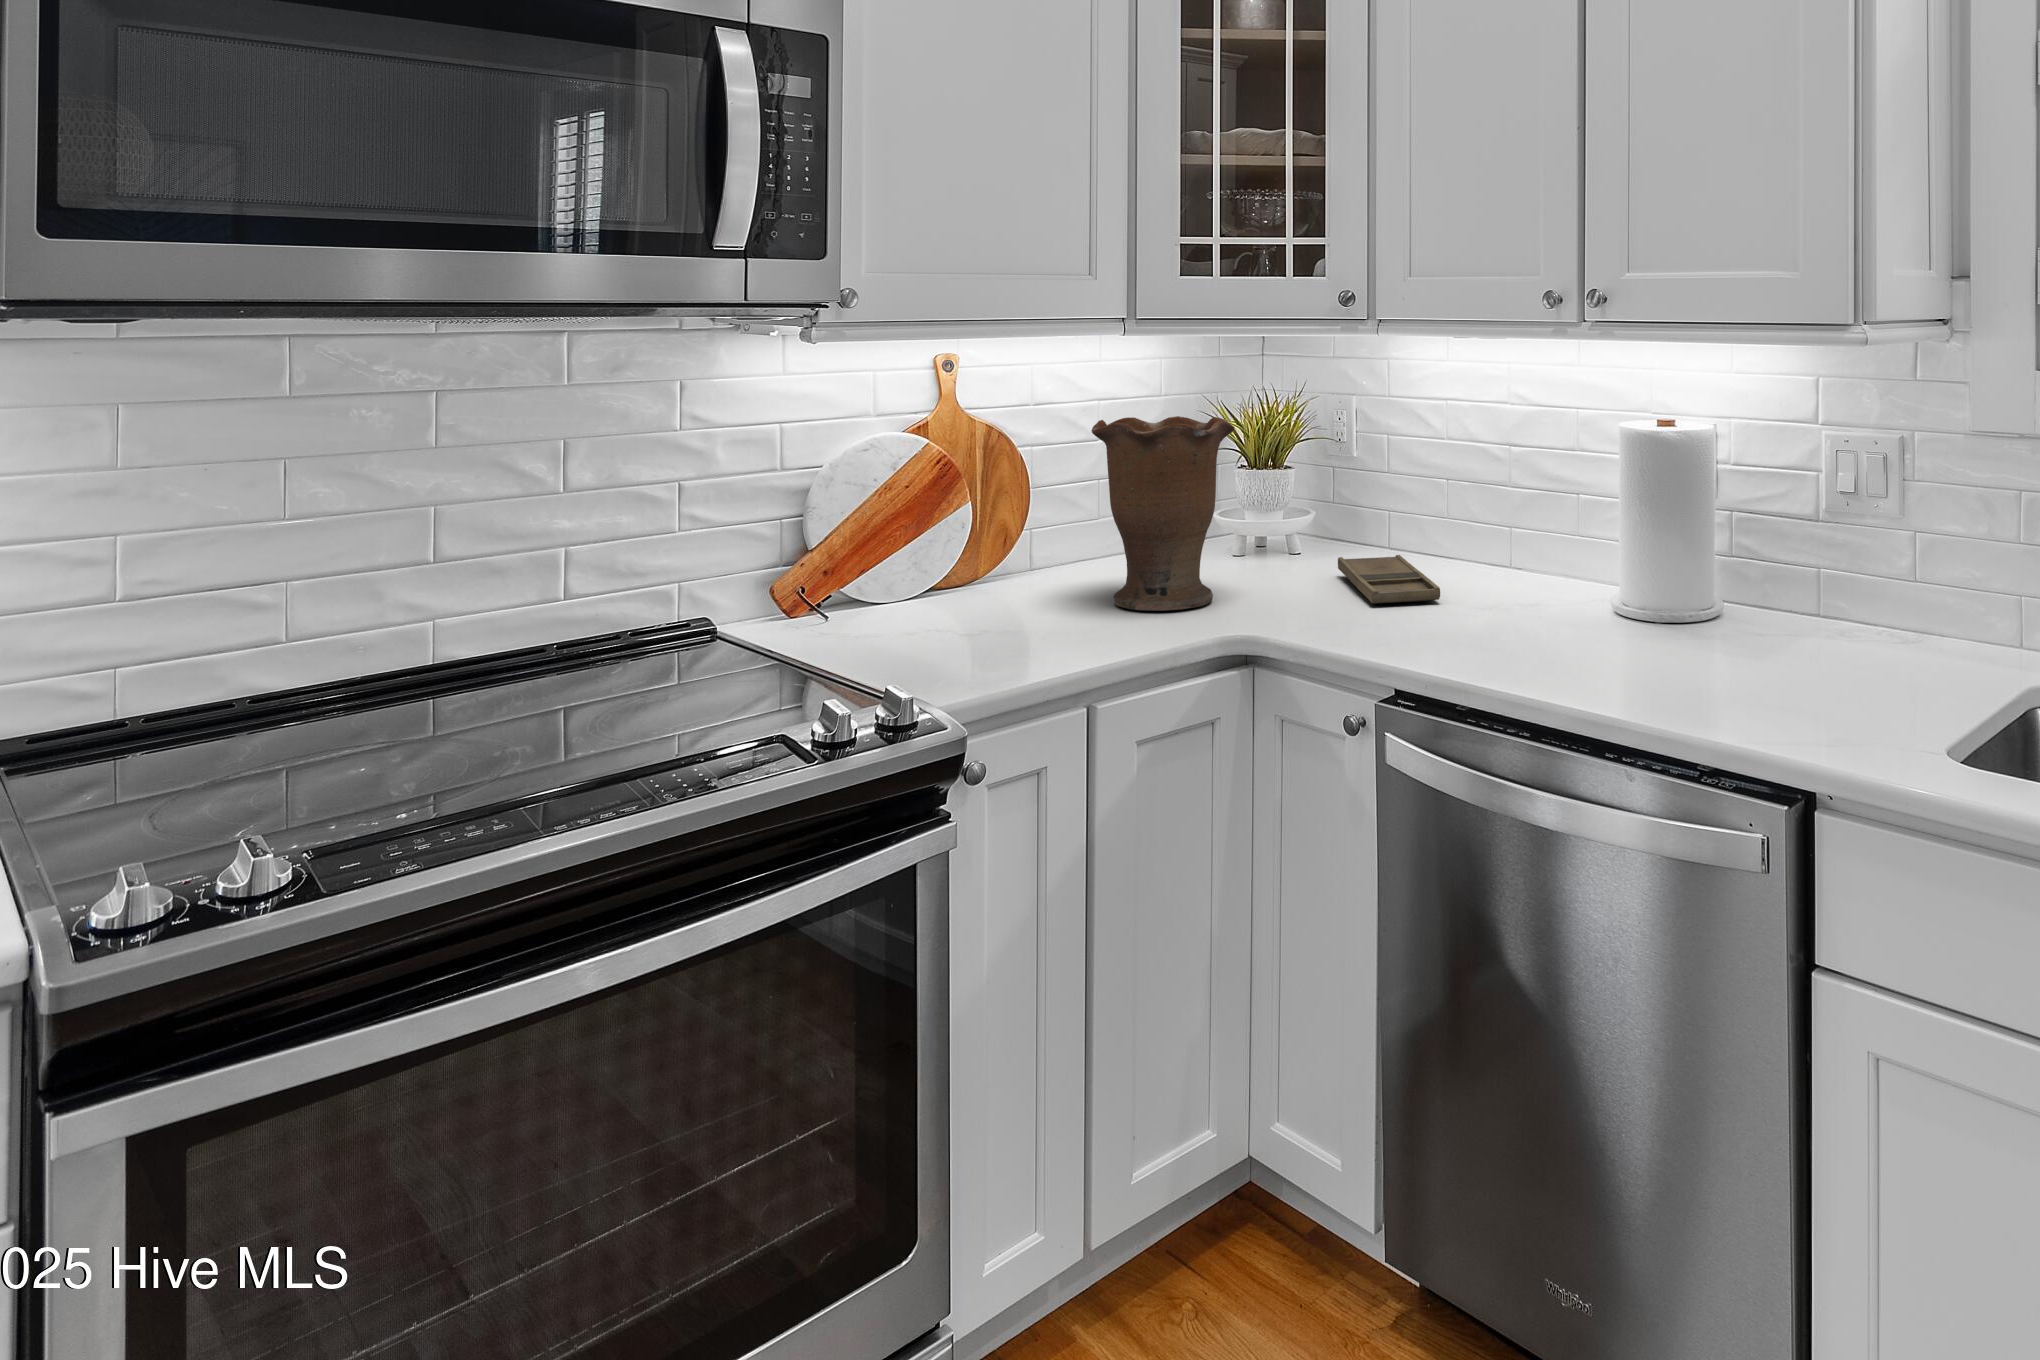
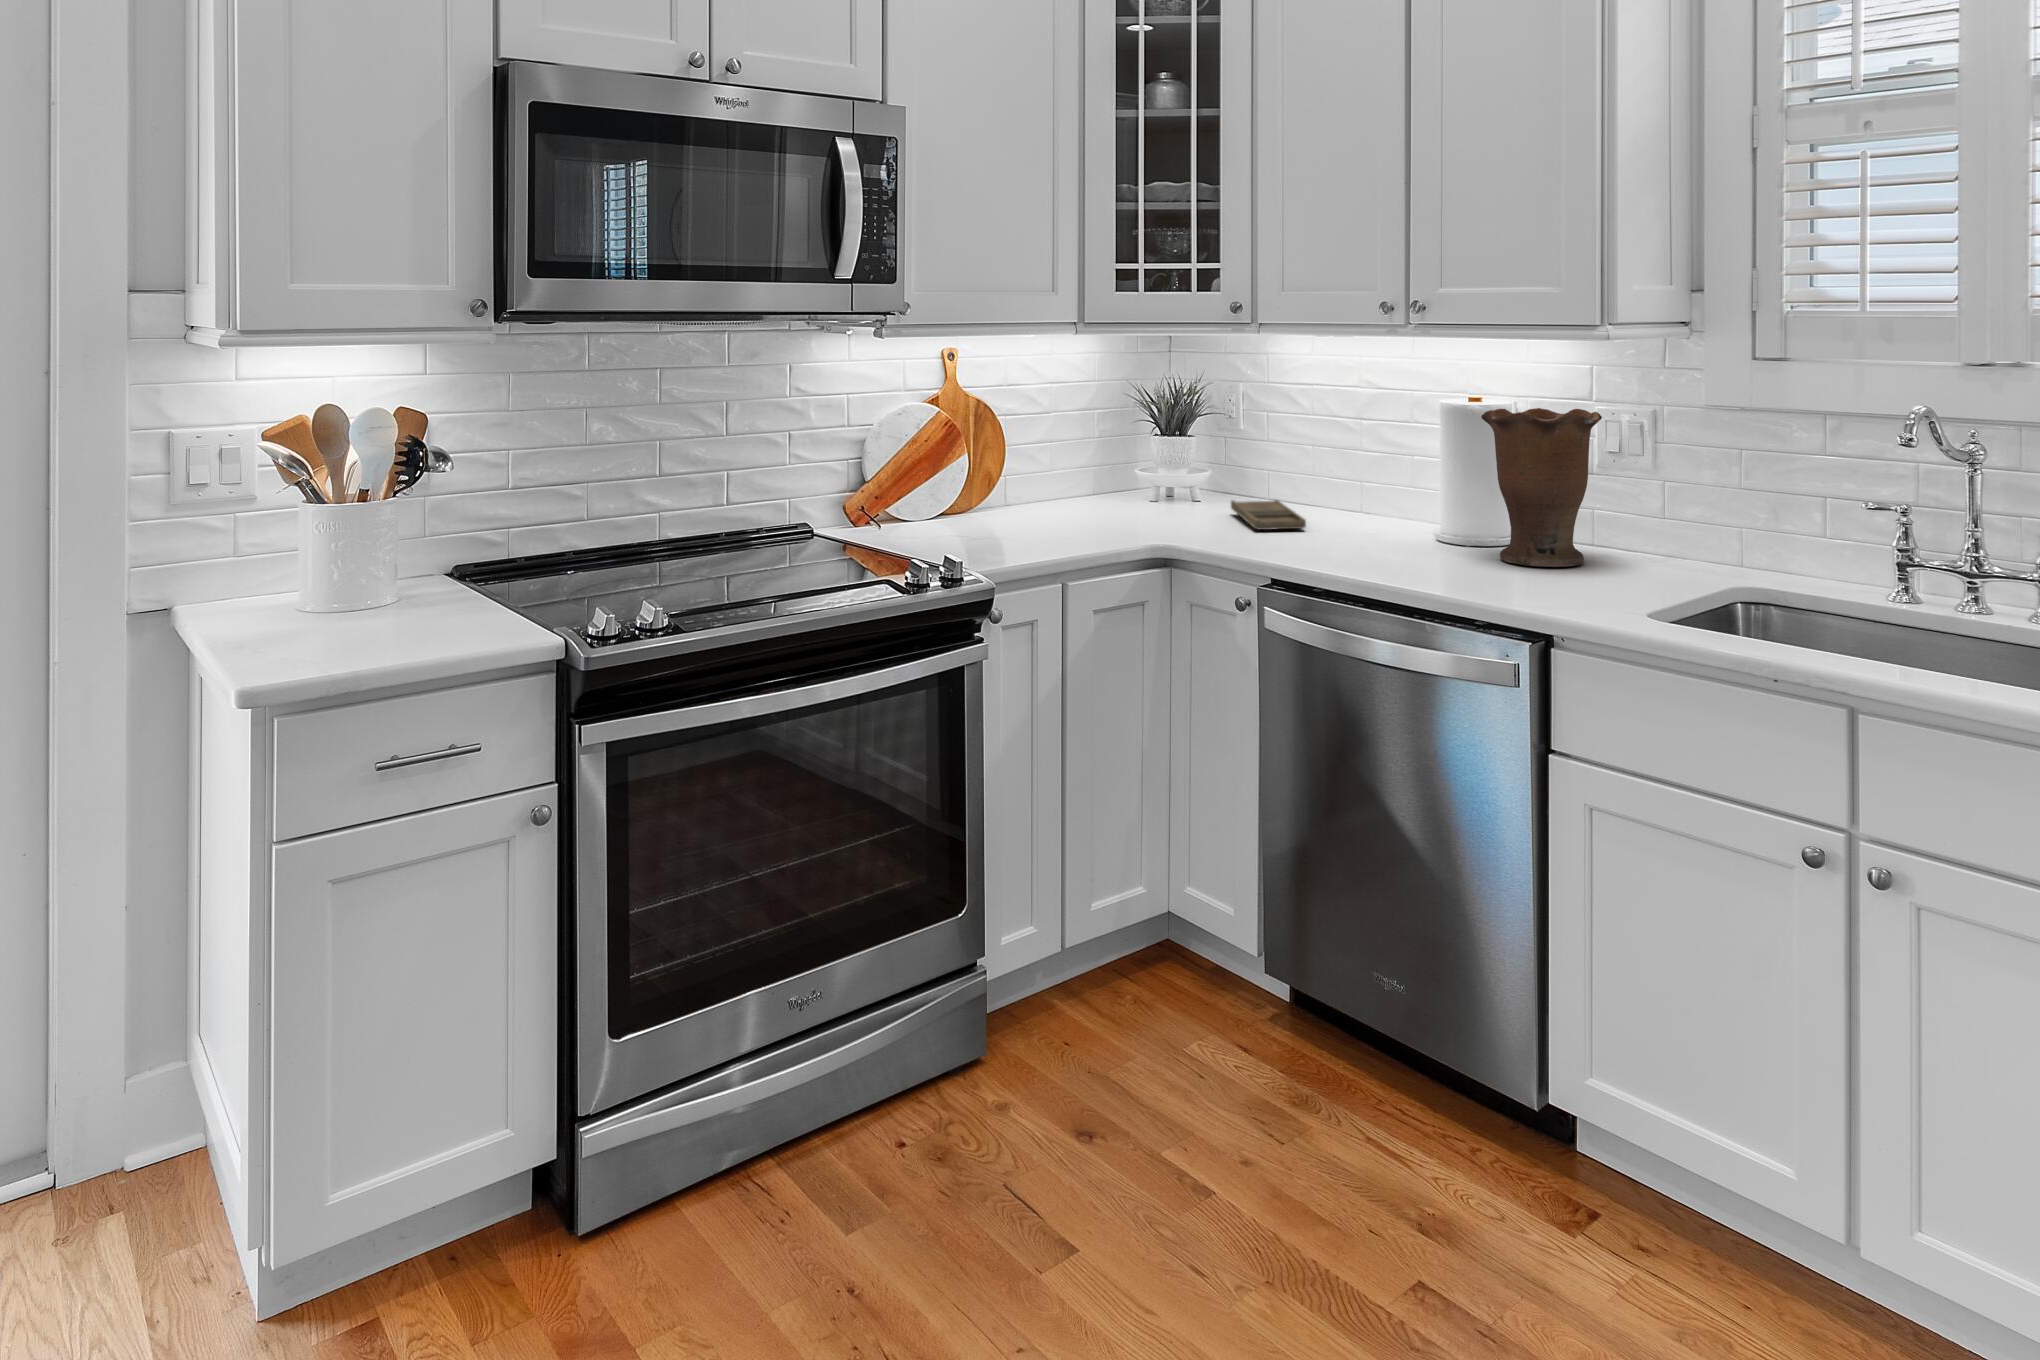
vase: present [1092,416,1234,611] -> present [1481,408,1602,567]

